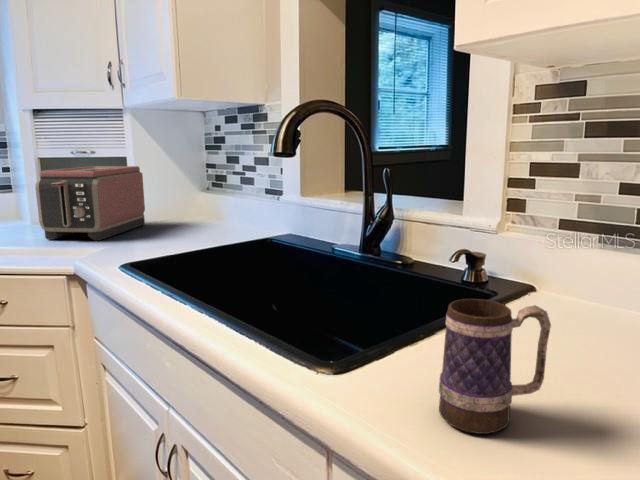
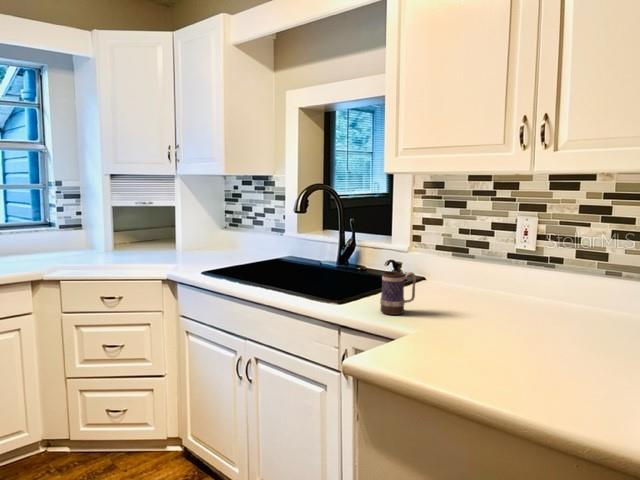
toaster: present [35,166,145,240] -> none [132,213,189,261]

